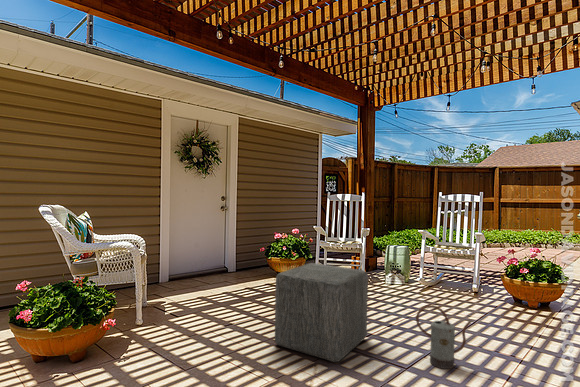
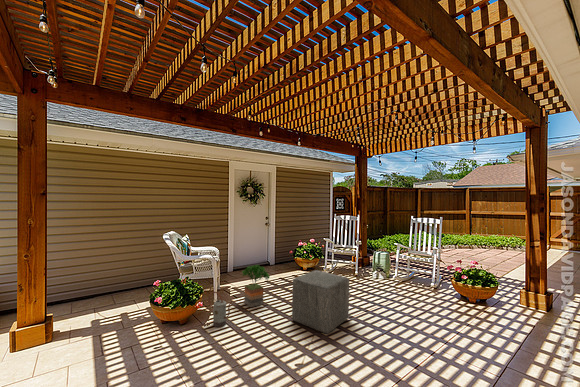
potted tree: none [186,259,235,329] -> present [242,265,270,307]
watering can: present [416,305,471,369] -> present [208,292,232,327]

